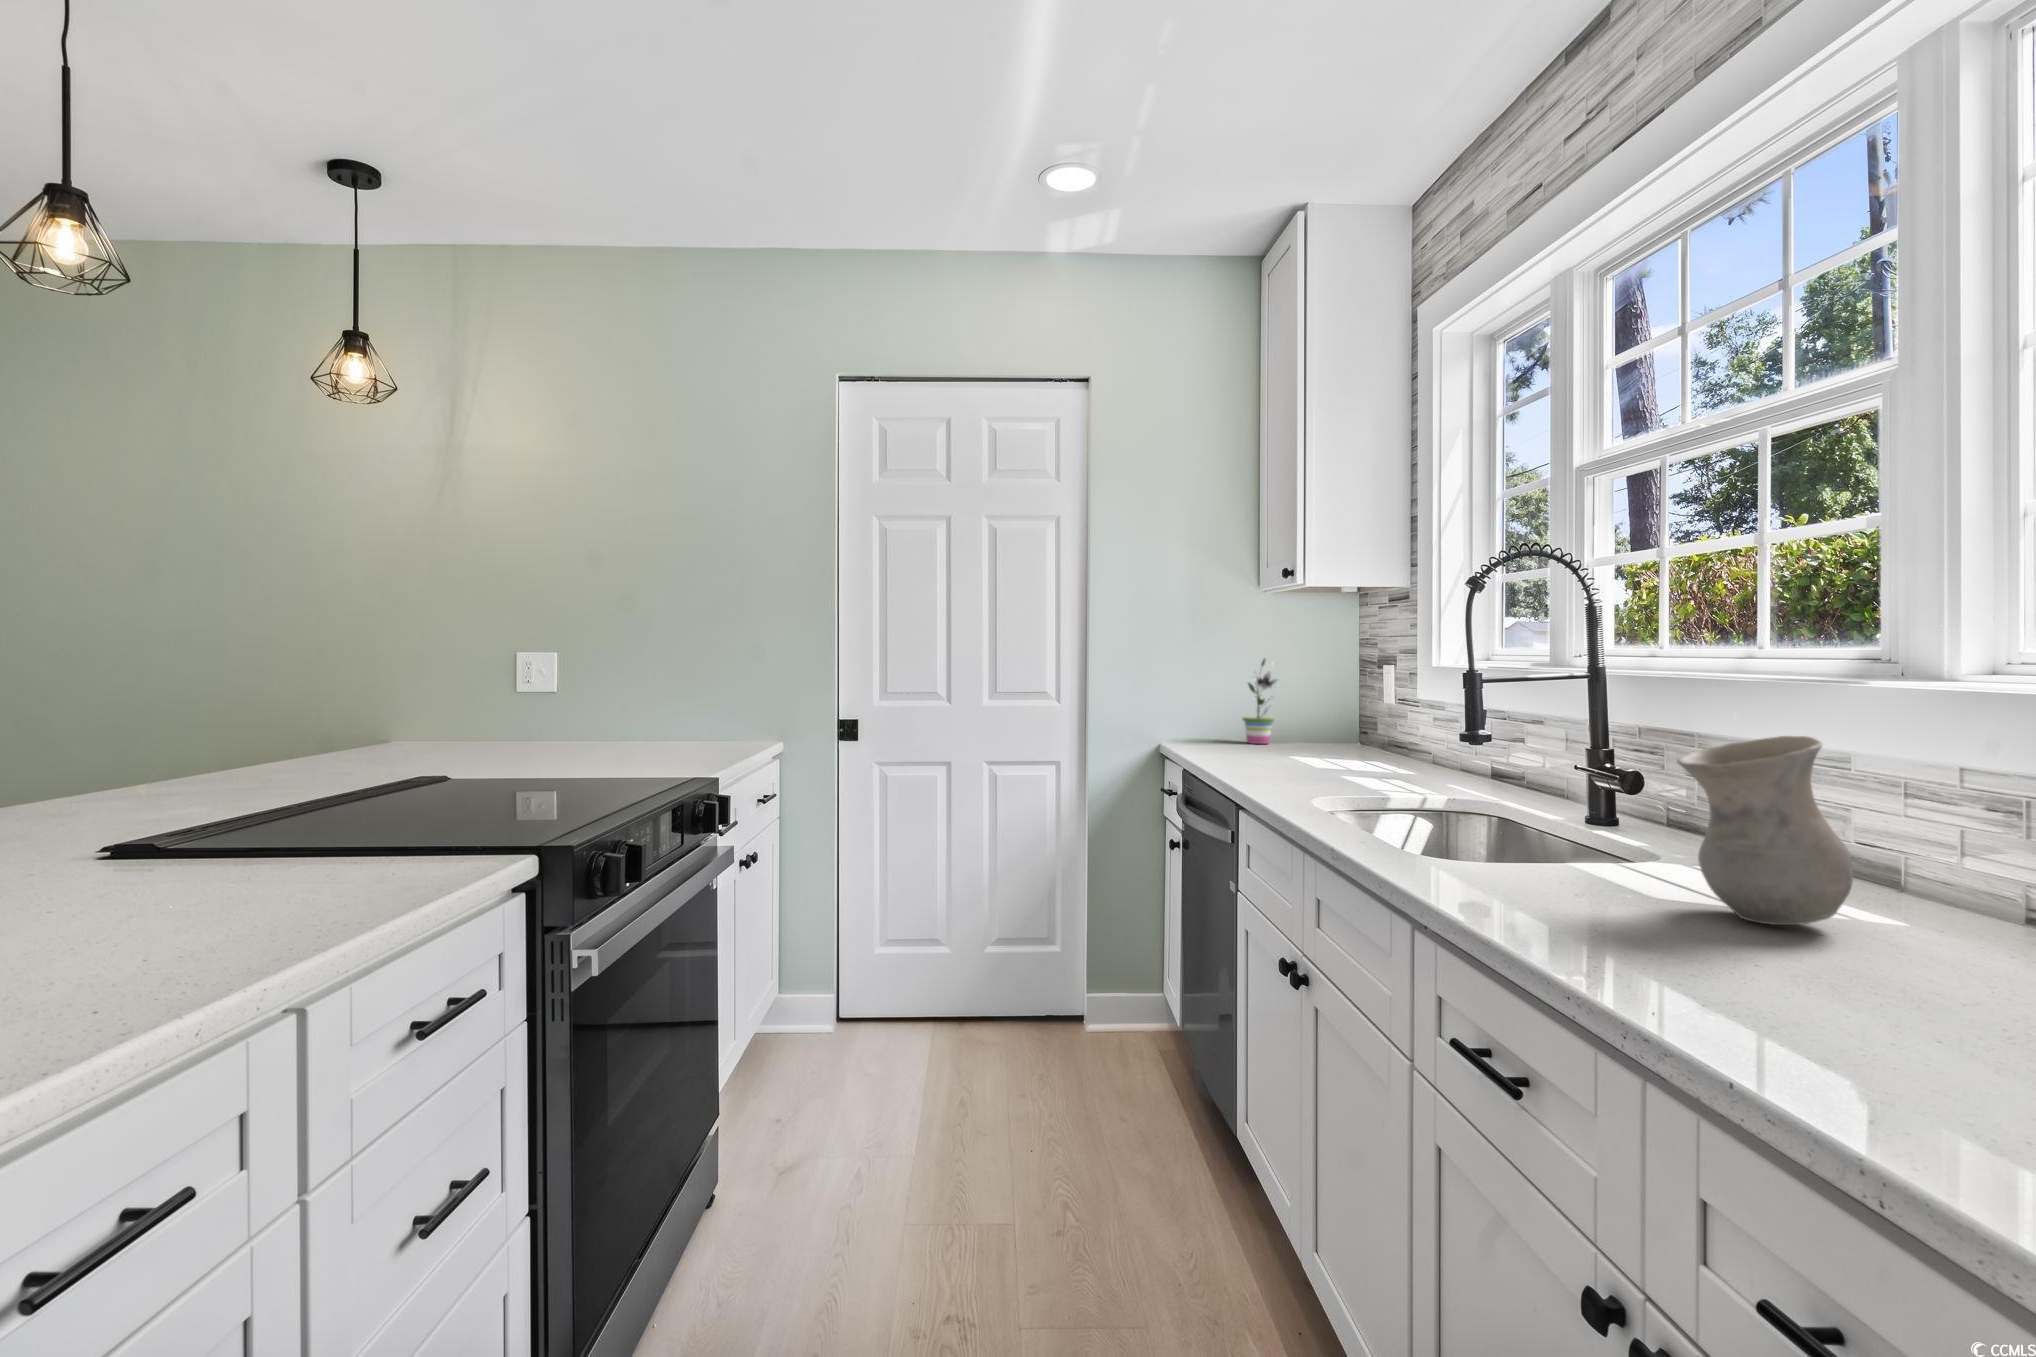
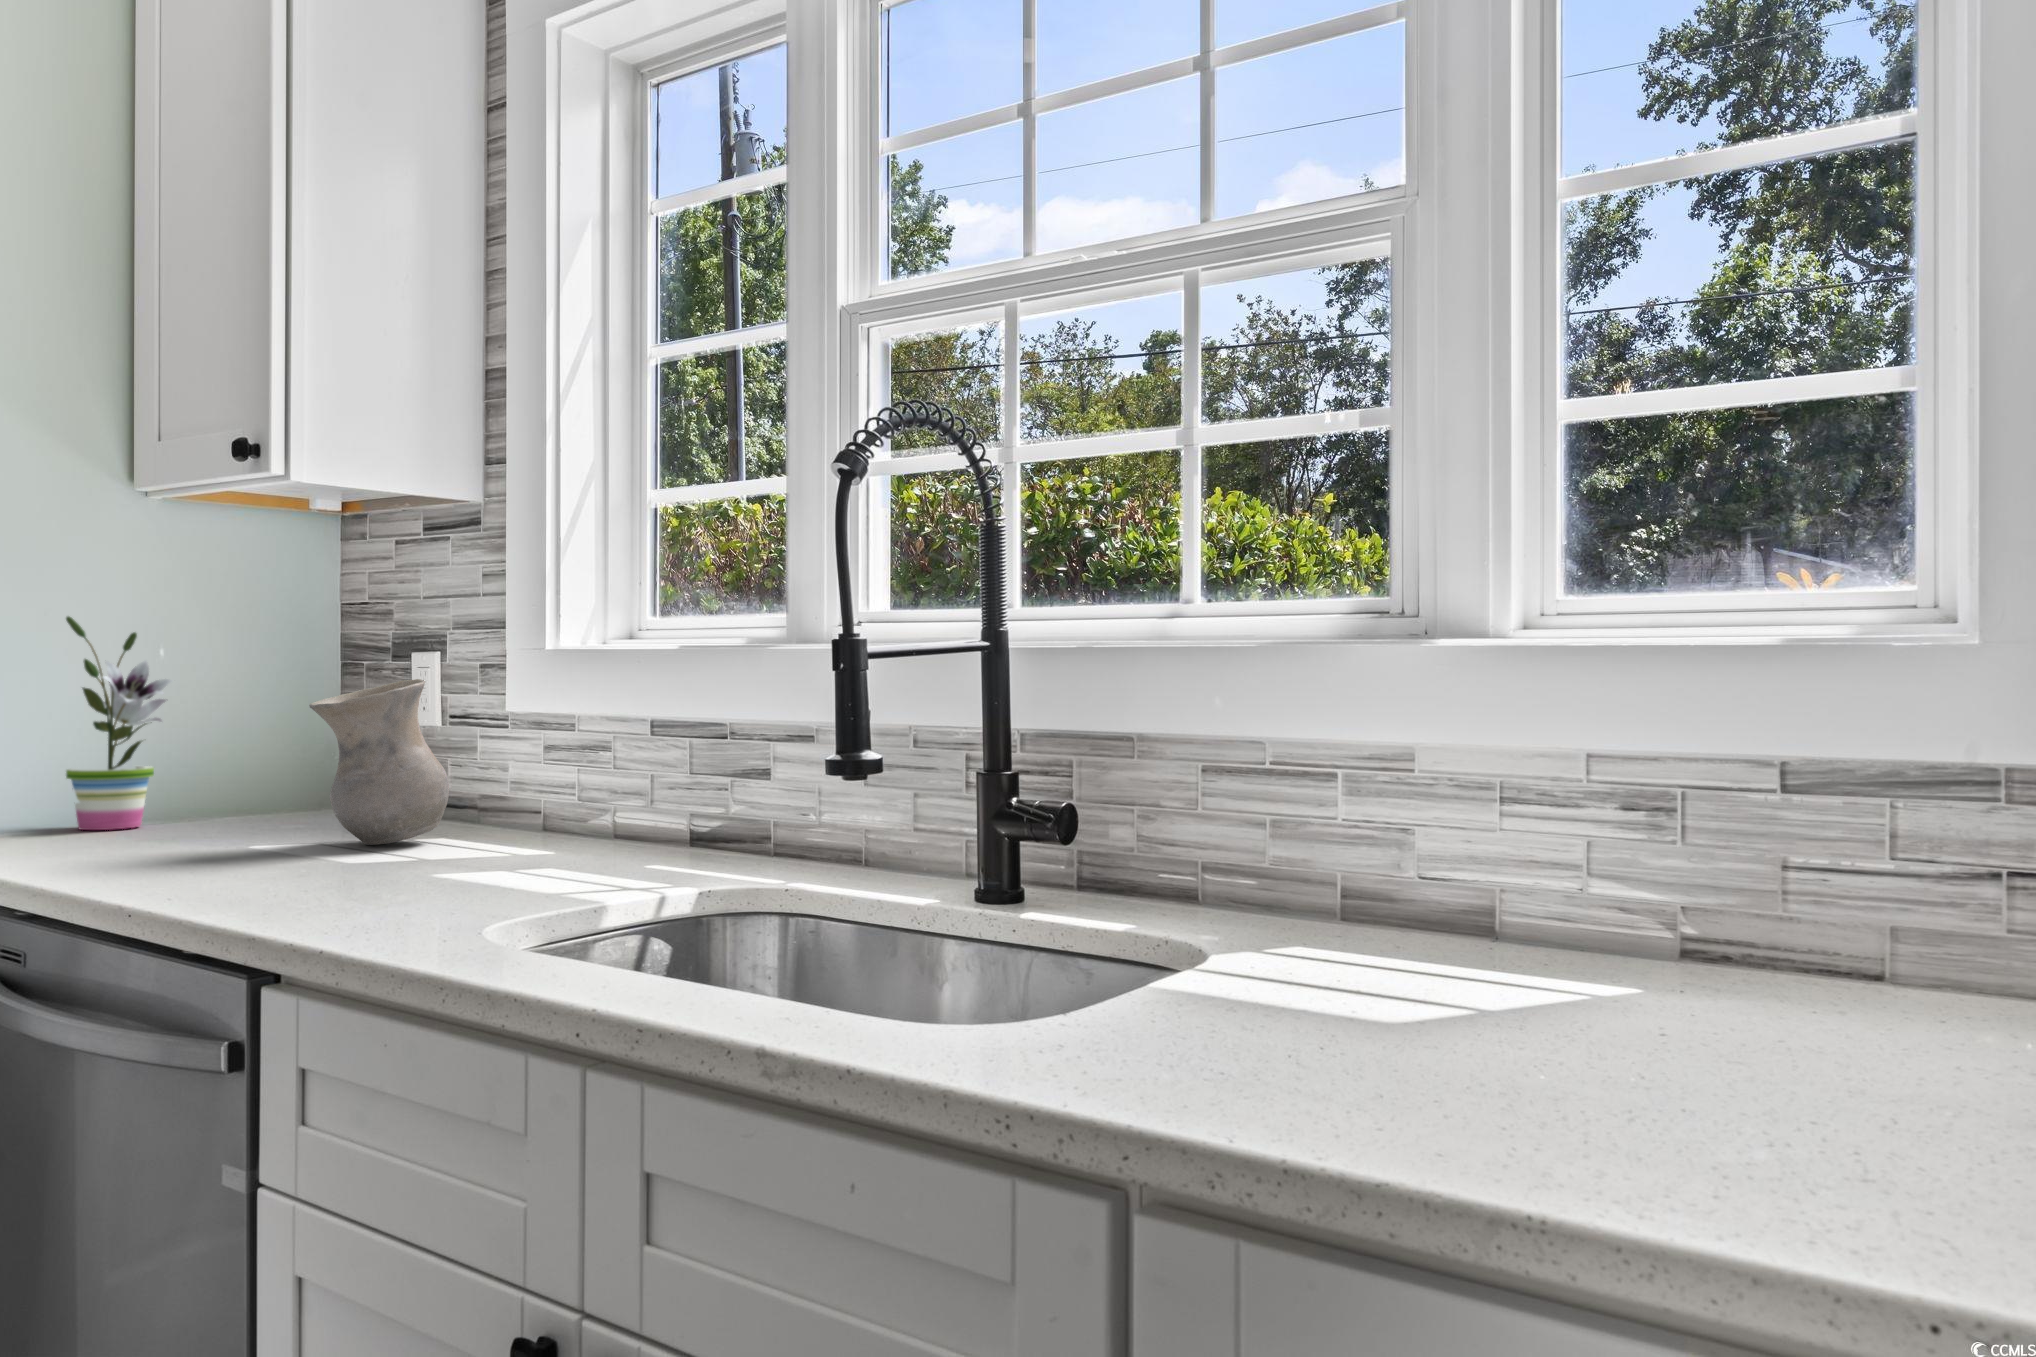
vase: present [1677,736,1853,925] -> present [309,679,449,845]

